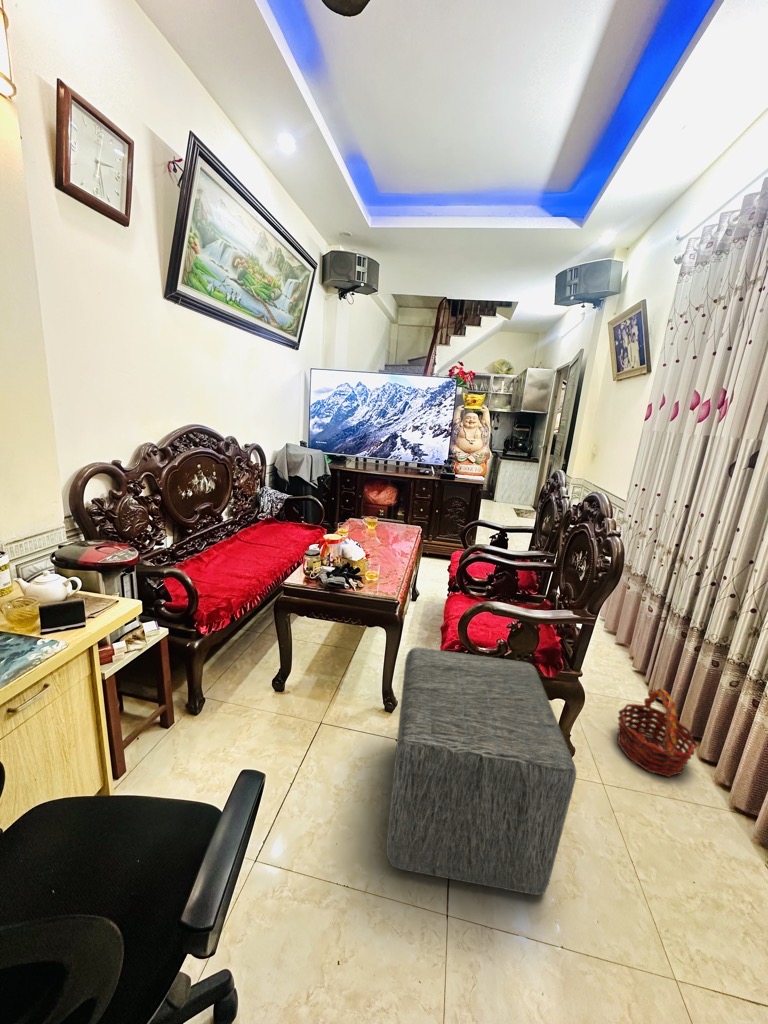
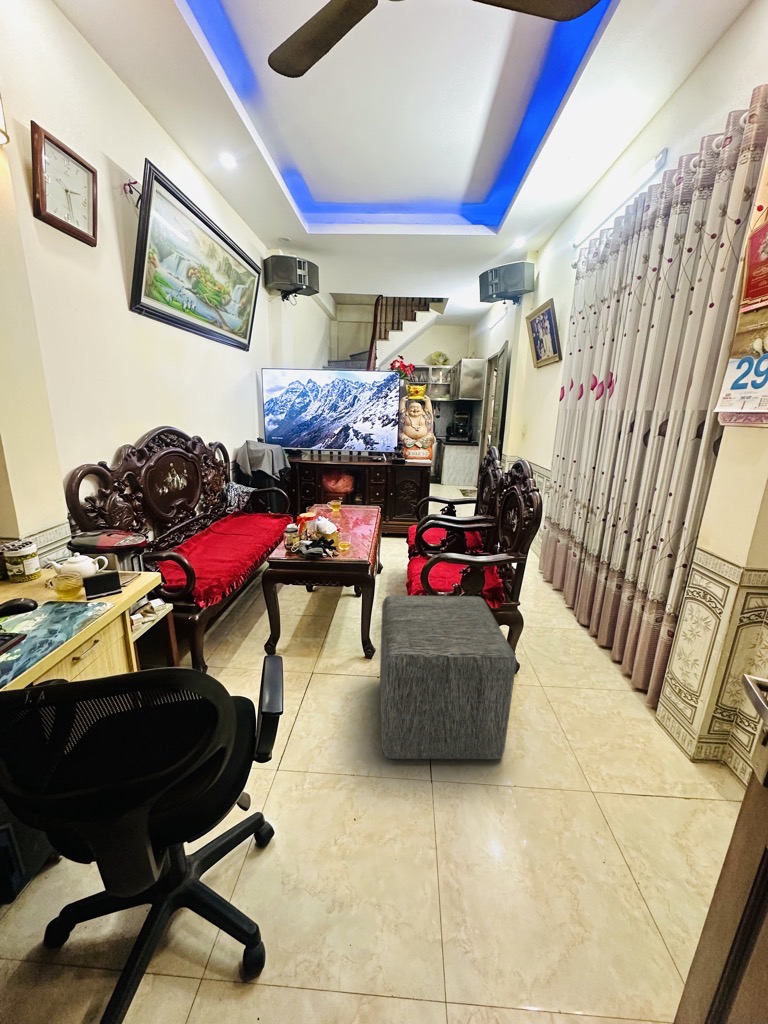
basket: present [618,689,697,777] -> none [551,610,609,675]

